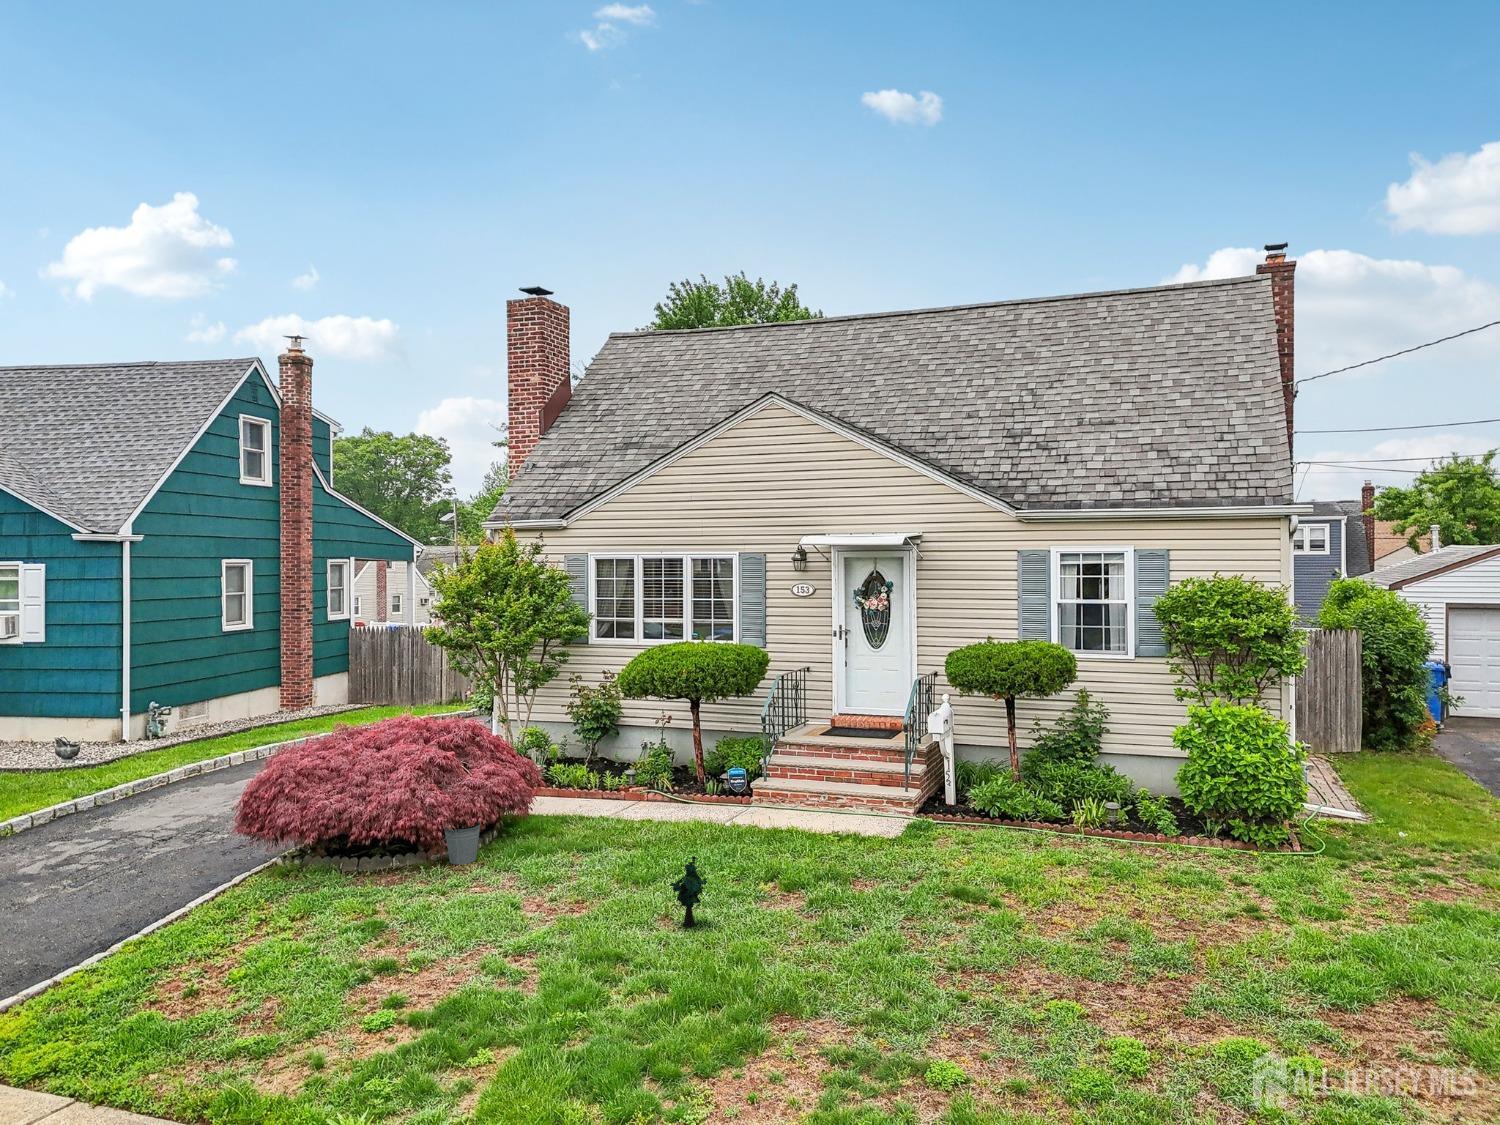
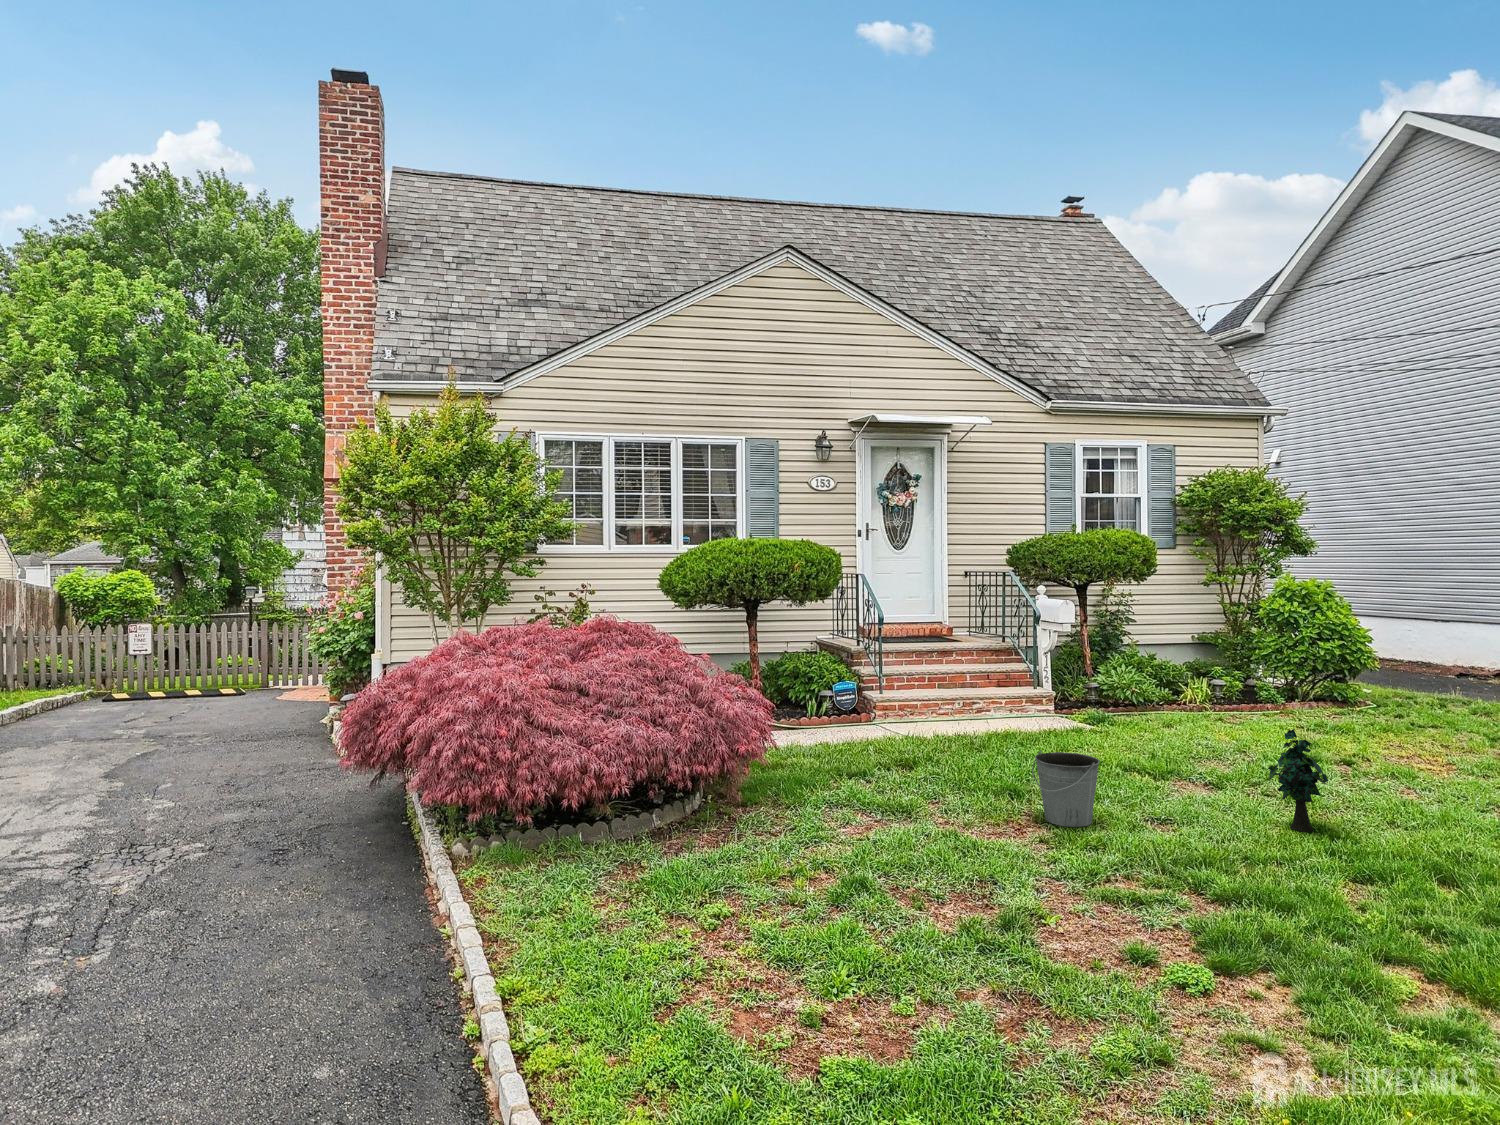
bucket: present [443,822,481,865] -> present [1032,751,1100,827]

